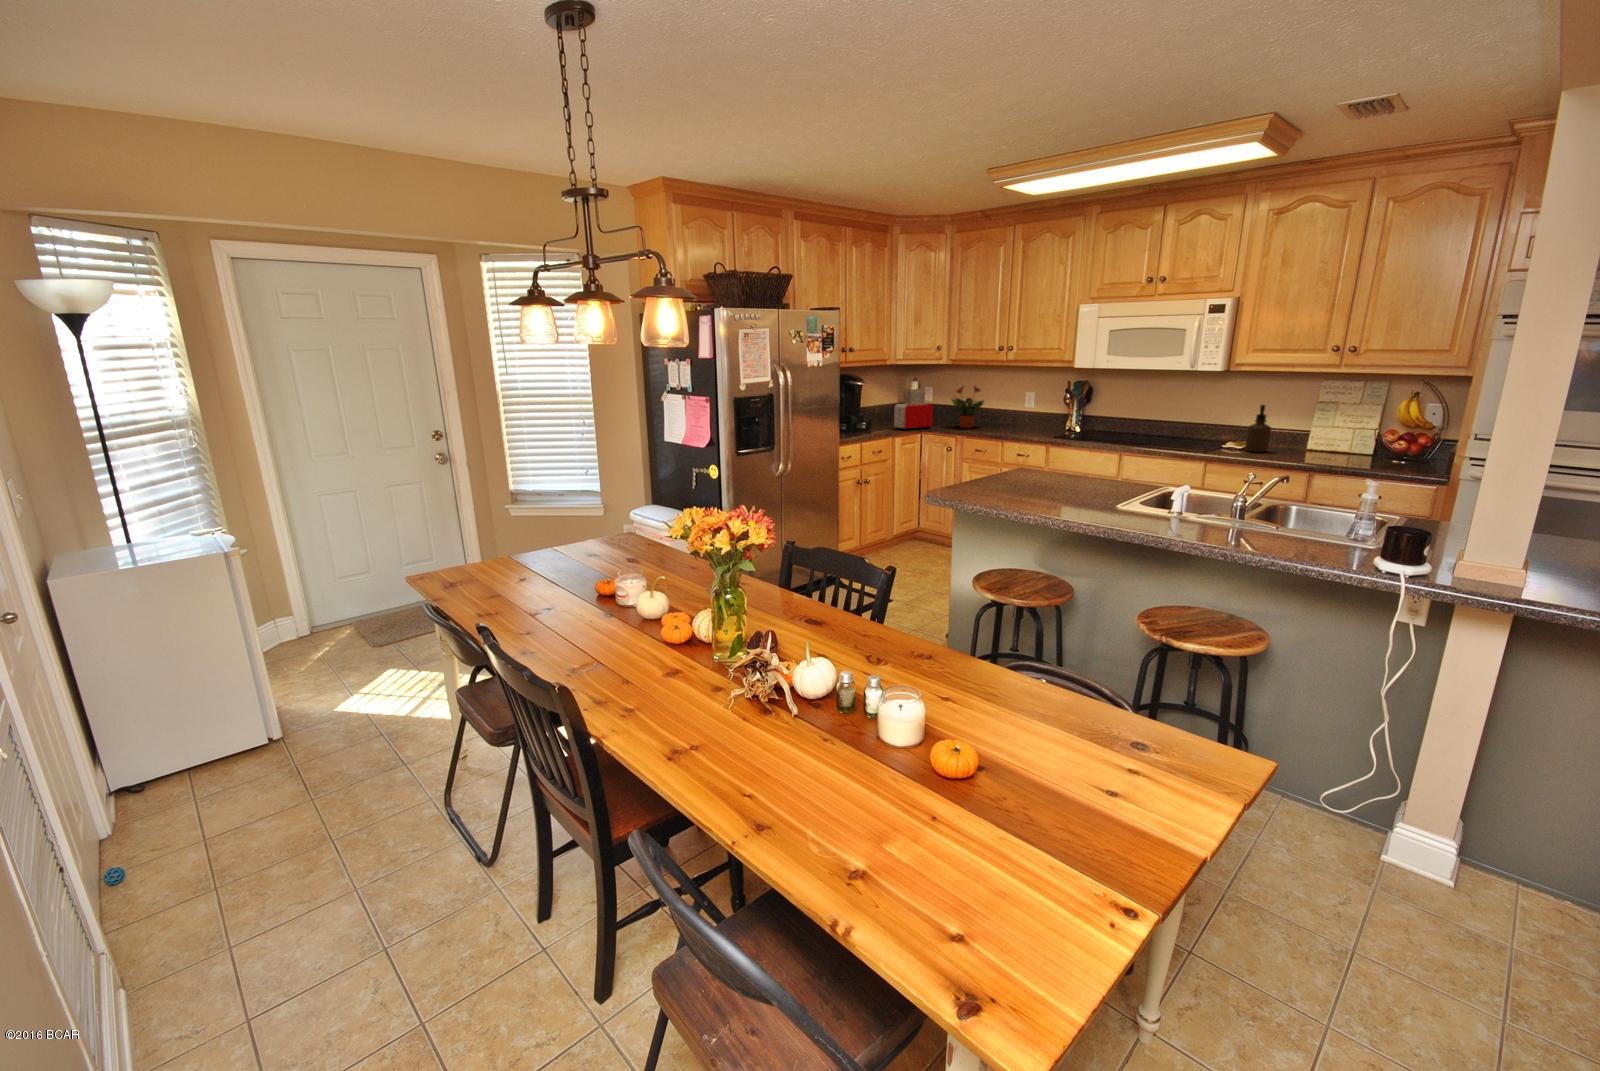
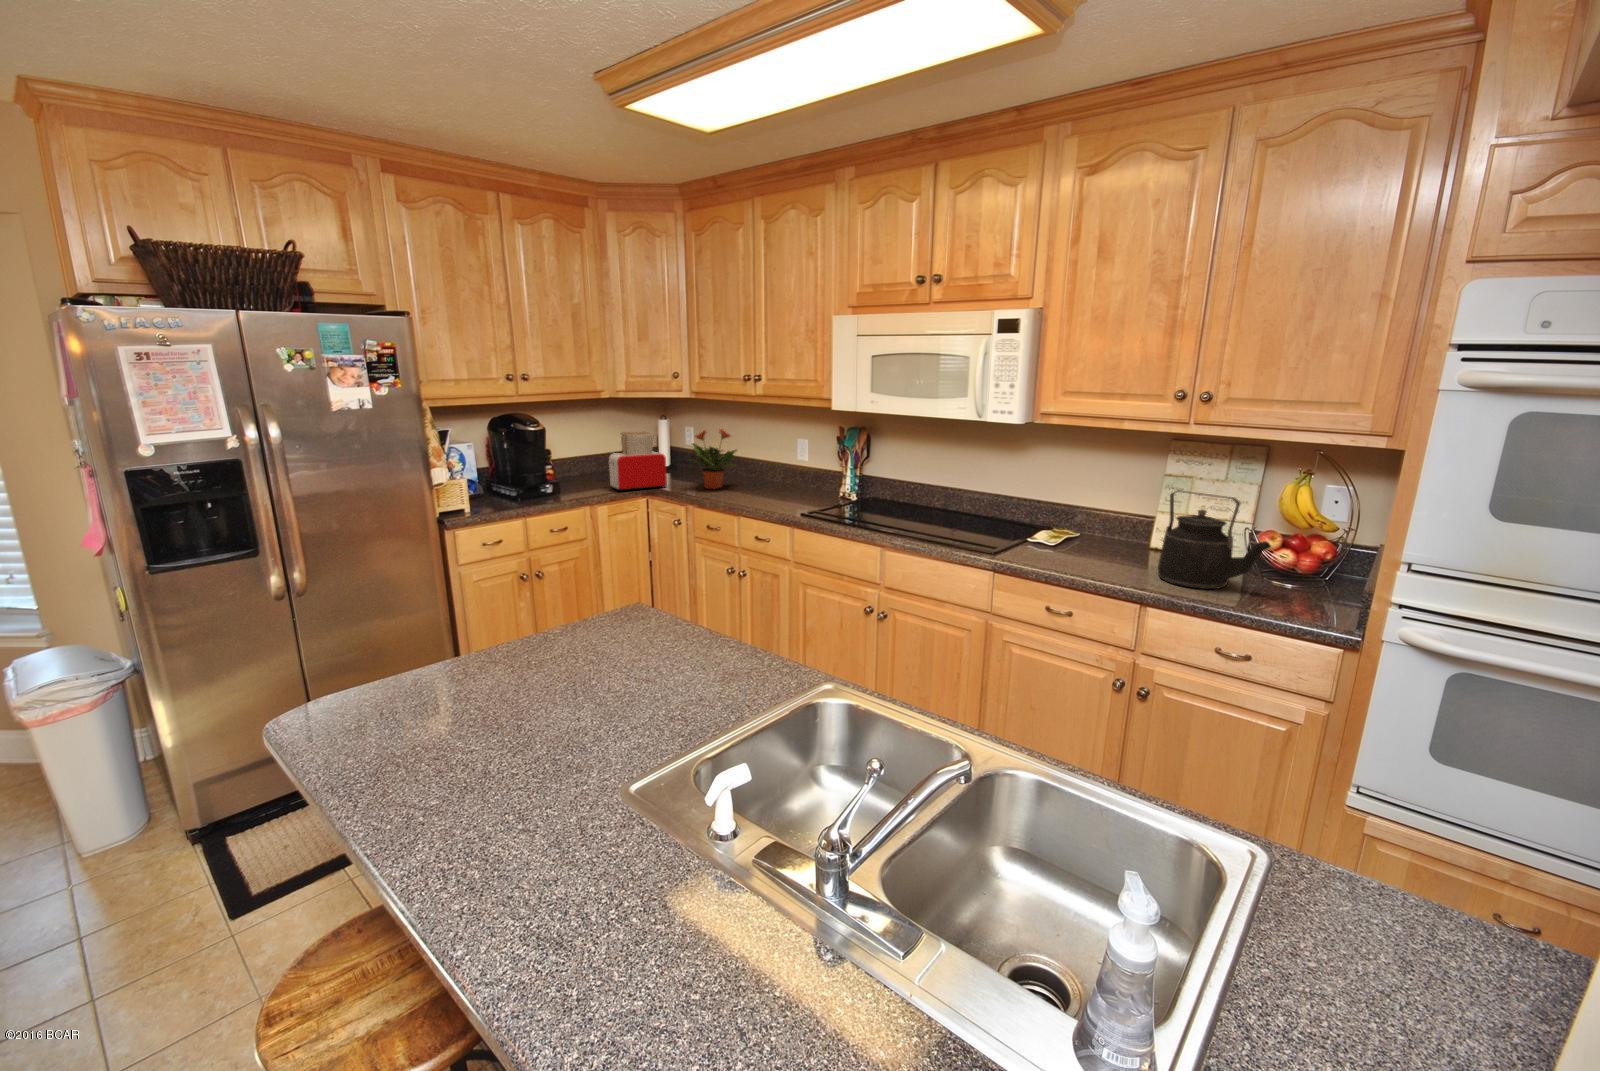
soap dispenser: present [1245,405,1271,452] -> none [1058,478,1095,552]
kettle: none [1317,407,1393,465] -> present [1158,490,1271,589]

